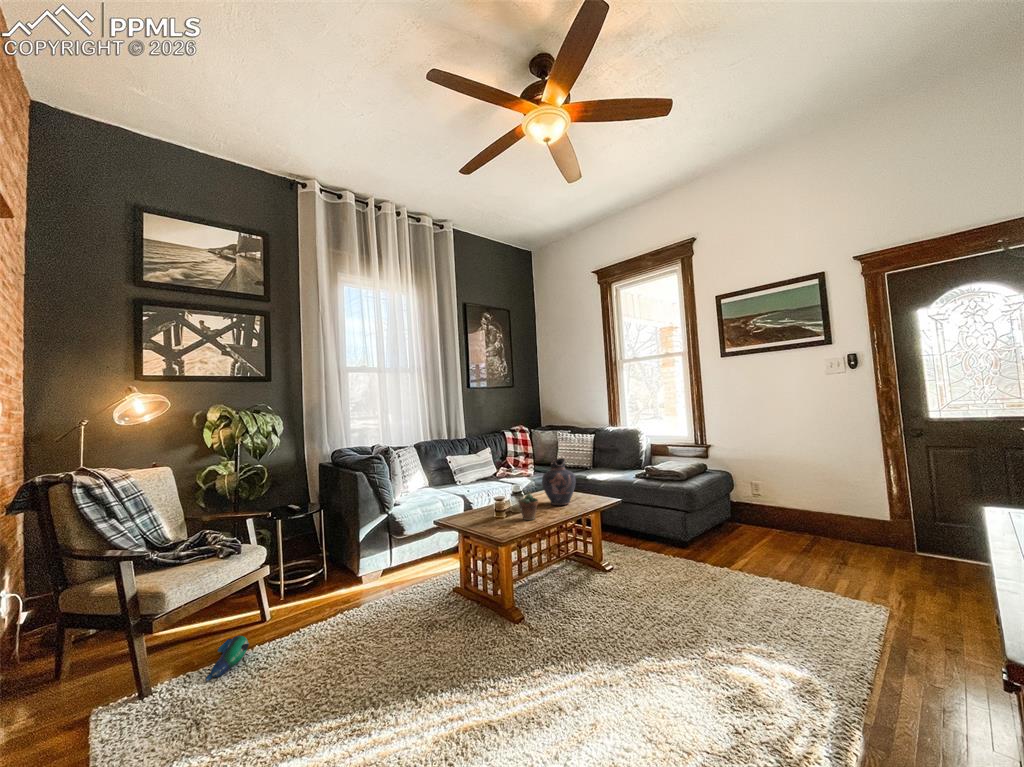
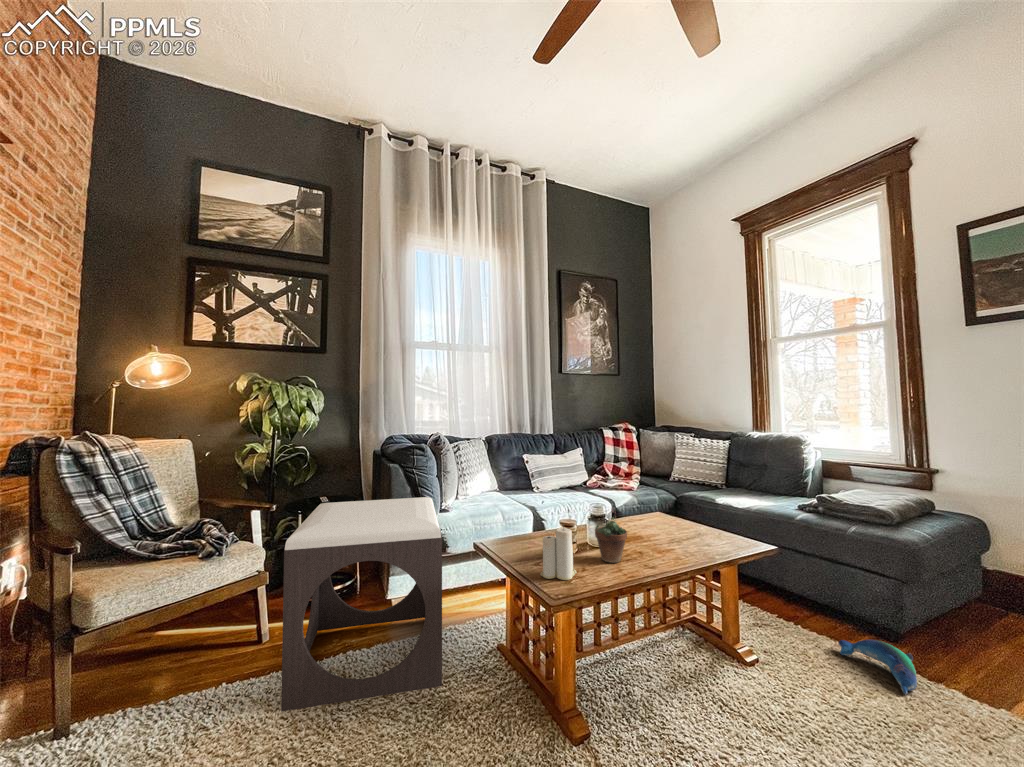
vase: present [542,458,576,505] -> none [640,469,695,543]
footstool: none [303,494,424,652] -> present [281,497,442,712]
candle: none [489,498,511,533] -> present [540,528,576,580]
plush toy: present [205,636,249,681] -> present [838,640,917,694]

